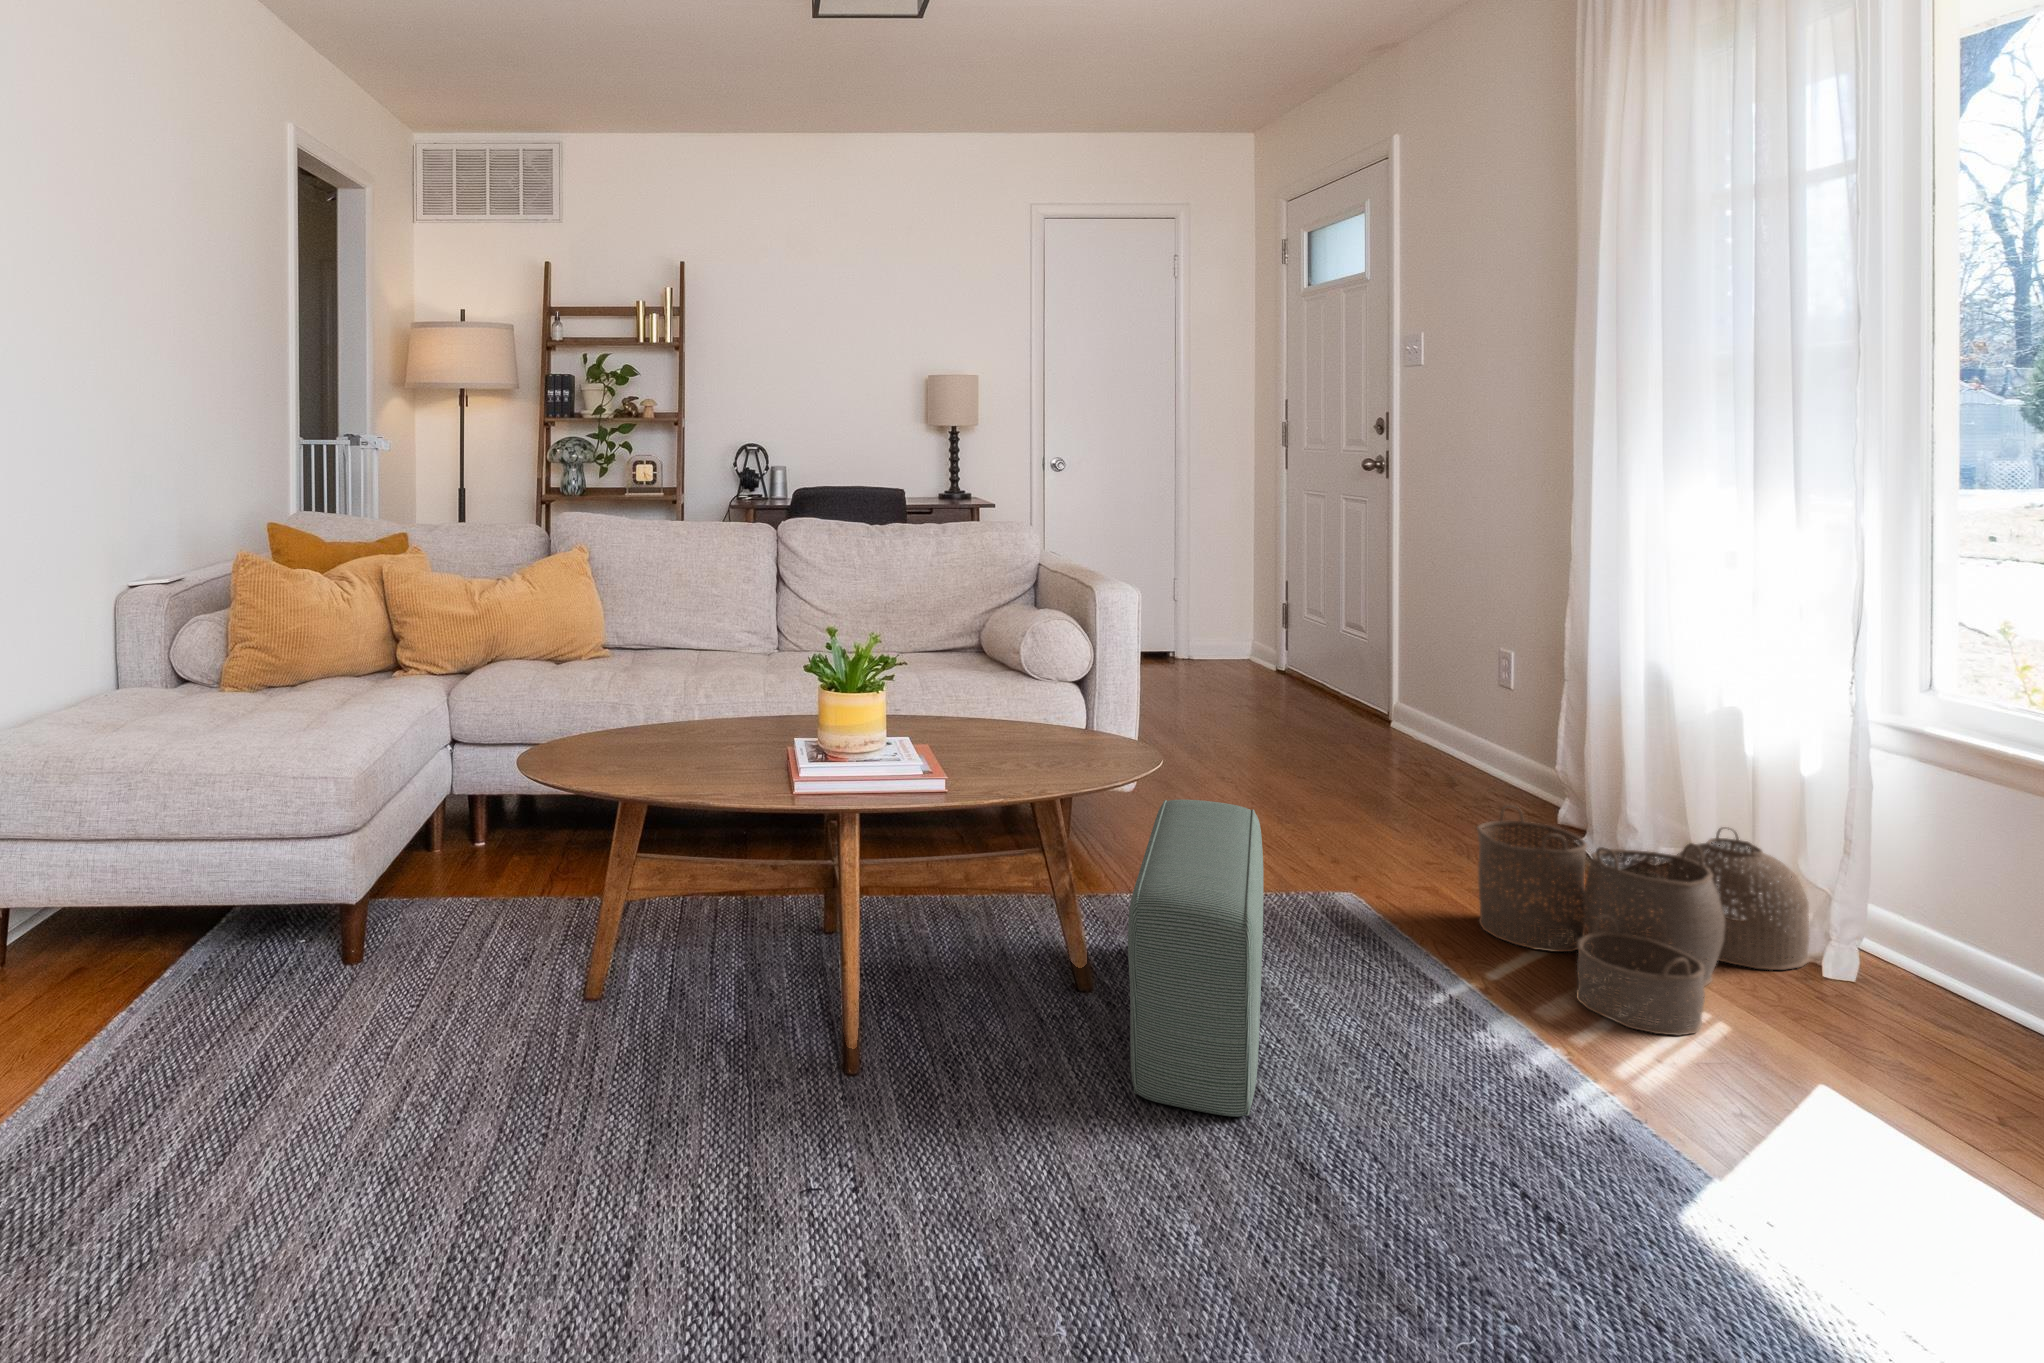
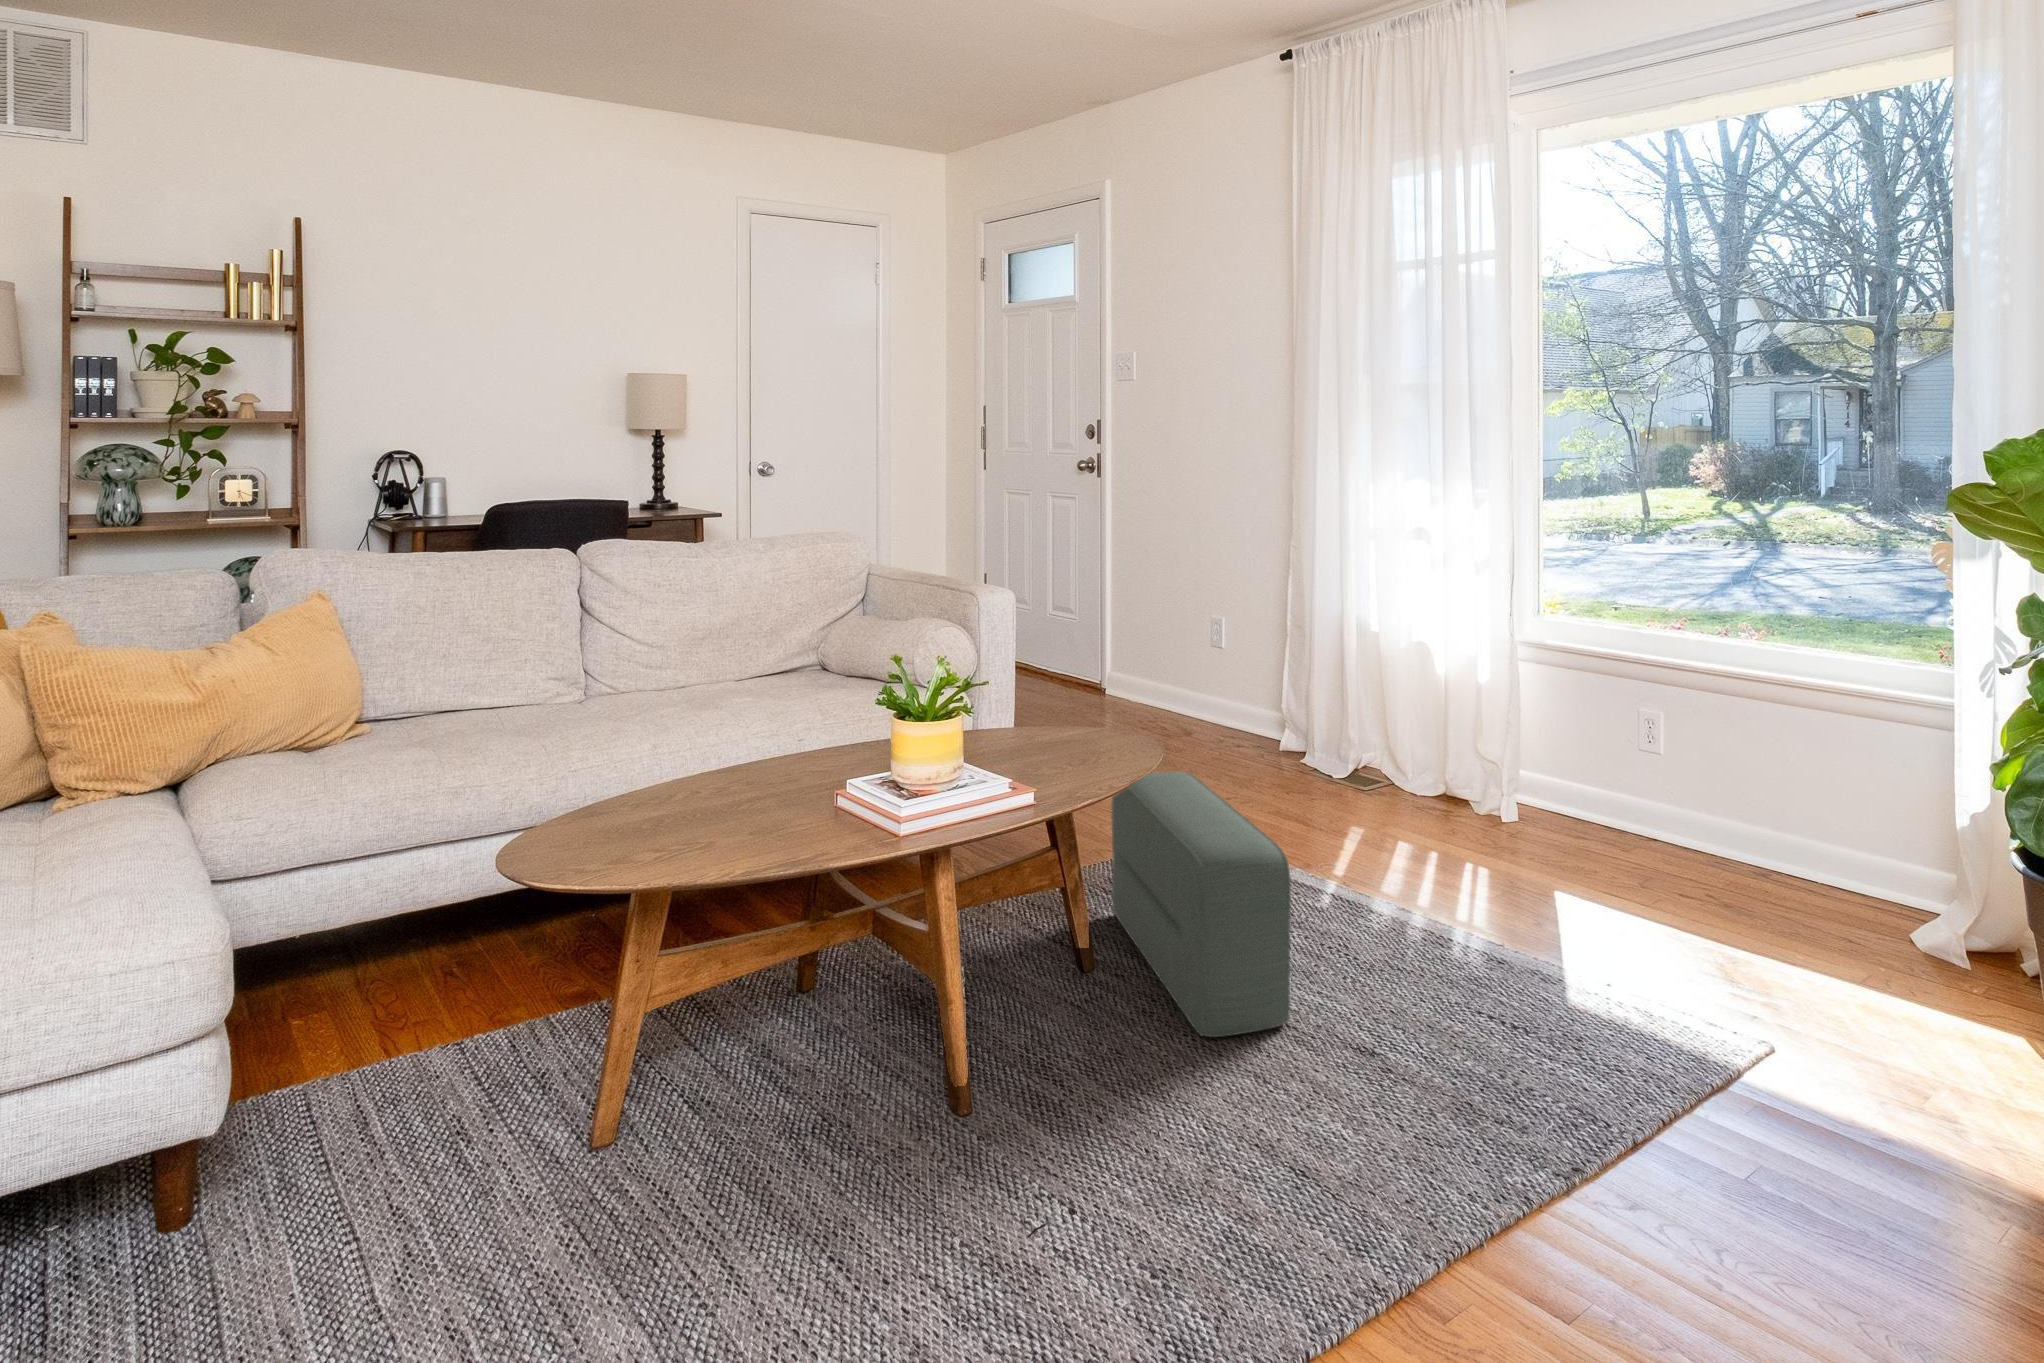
woven basket: present [1477,805,1809,1036] -> none [1291,726,1474,880]

